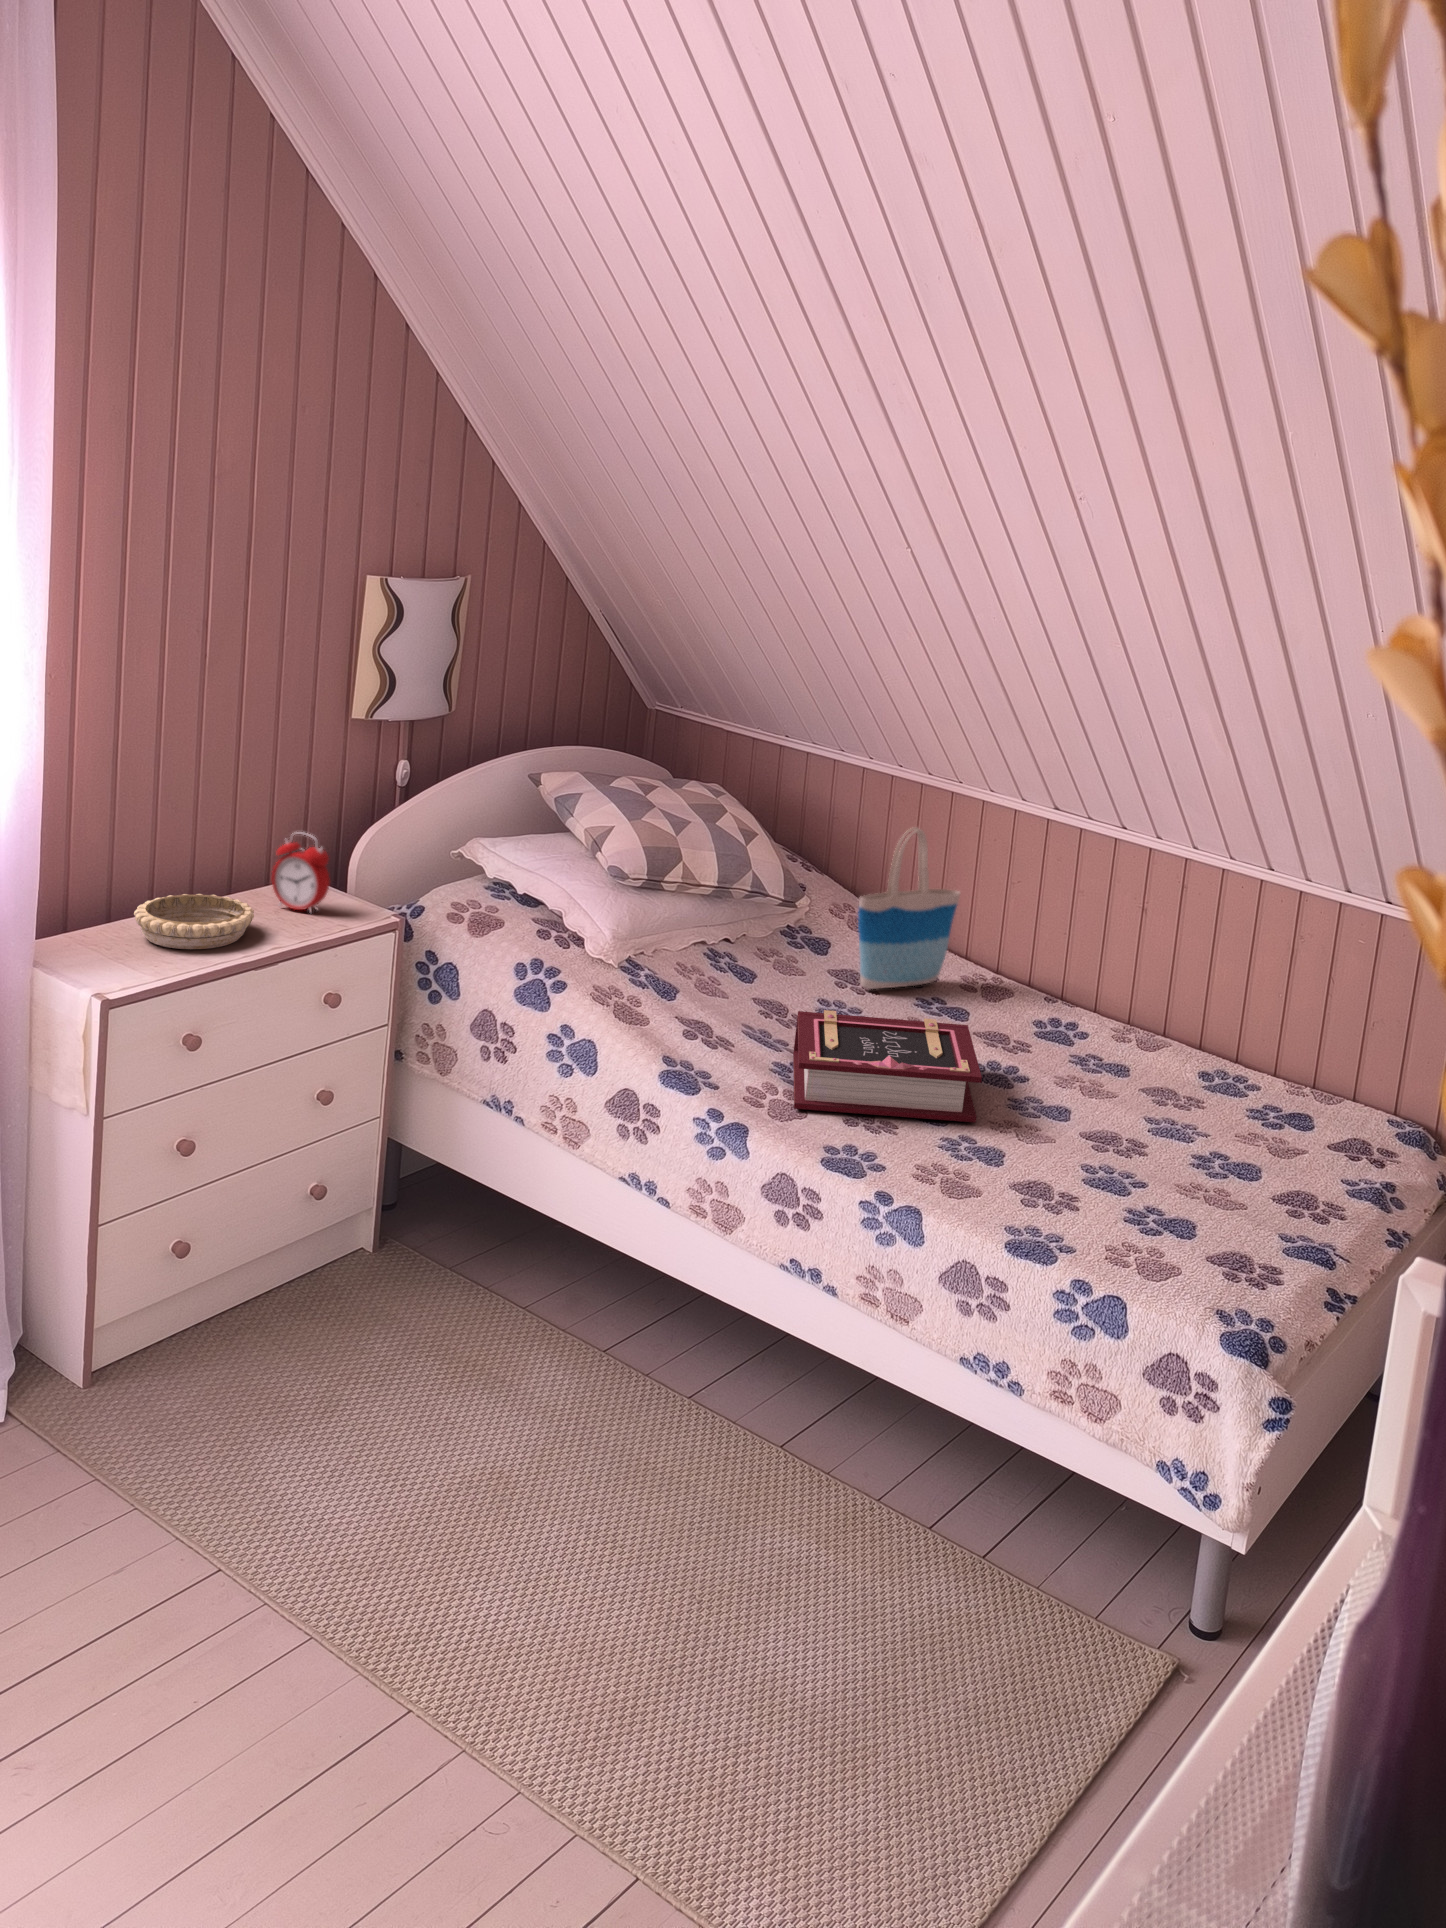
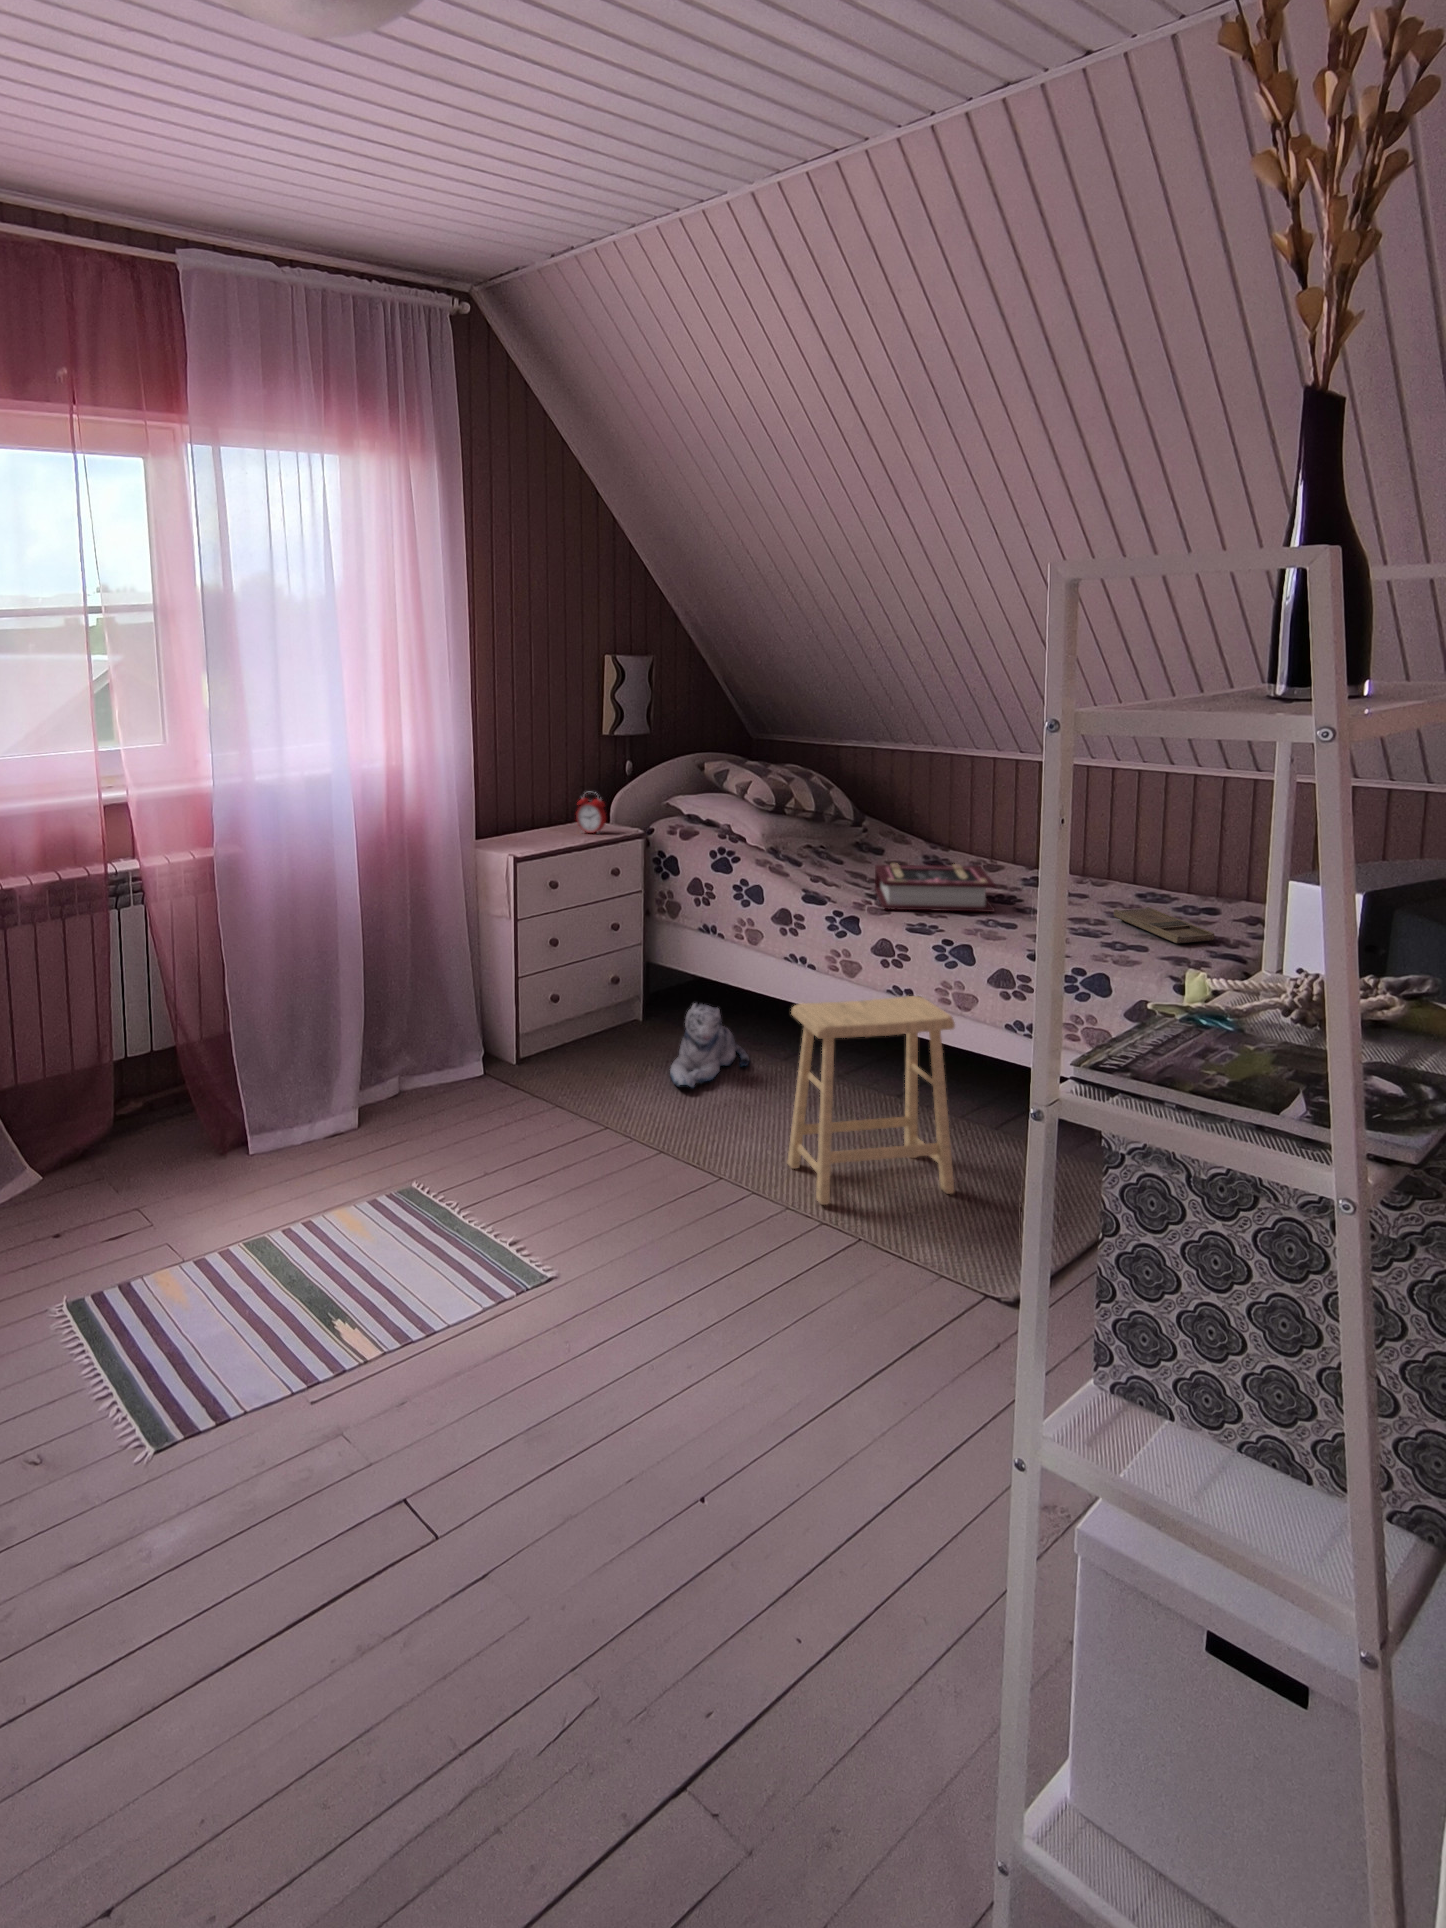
tote bag: present [858,827,960,989] -> none [901,766,962,863]
decorative bowl: present [134,894,254,949] -> none [516,825,574,848]
tray: none [1157,1128,1297,1215] -> present [1114,907,1214,943]
plush toy: none [373,1274,536,1448] -> present [670,1003,749,1087]
footstool: none [543,1332,859,1760] -> present [787,996,955,1205]

